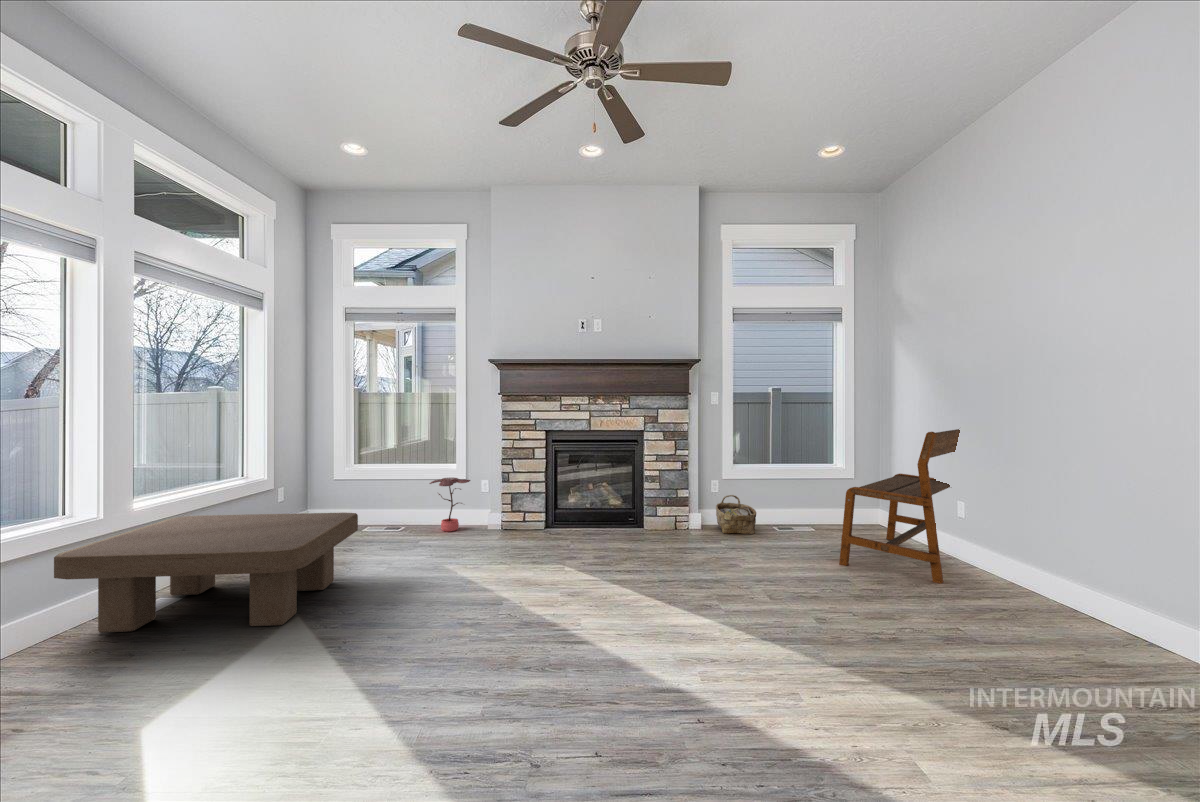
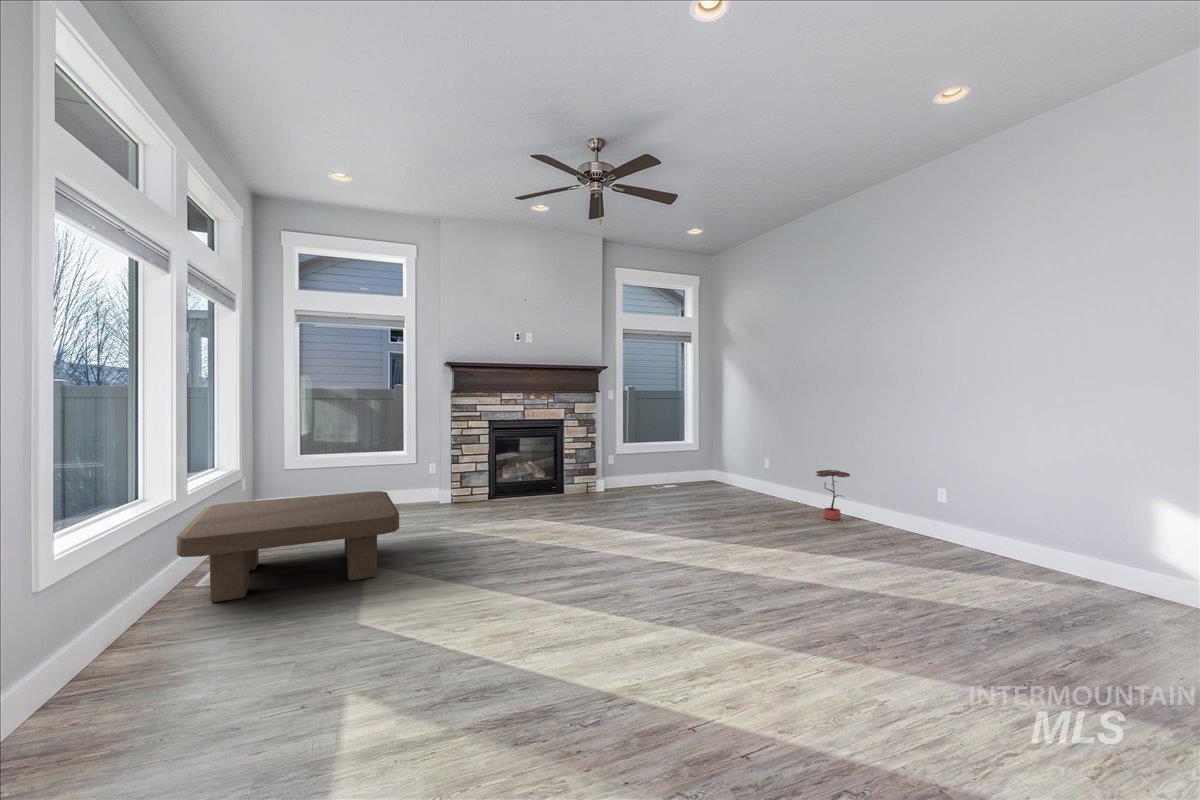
bench: present [839,429,960,584] -> none [709,414,774,508]
potted plant: present [430,478,470,531] -> present [816,470,850,520]
woven basket: present [716,495,756,534] -> none [614,465,644,492]

